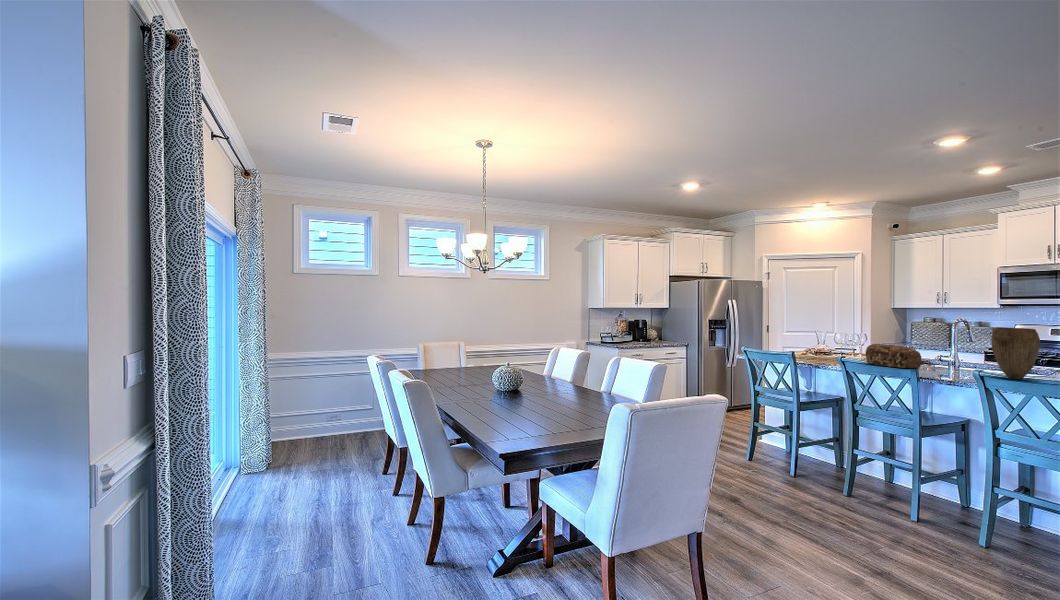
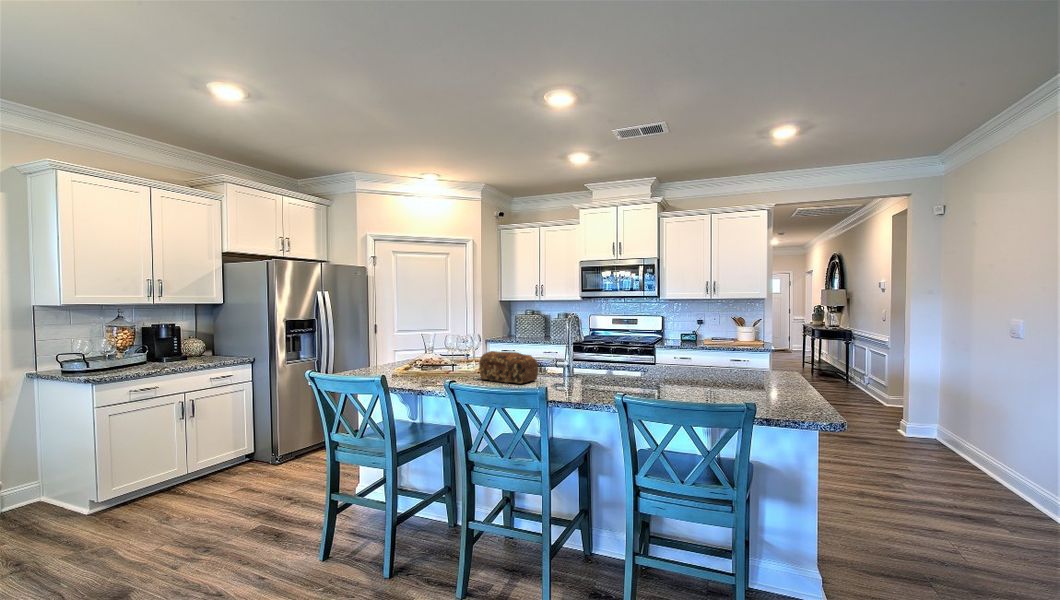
vase: present [991,327,1040,379] -> none [605,324,646,387]

